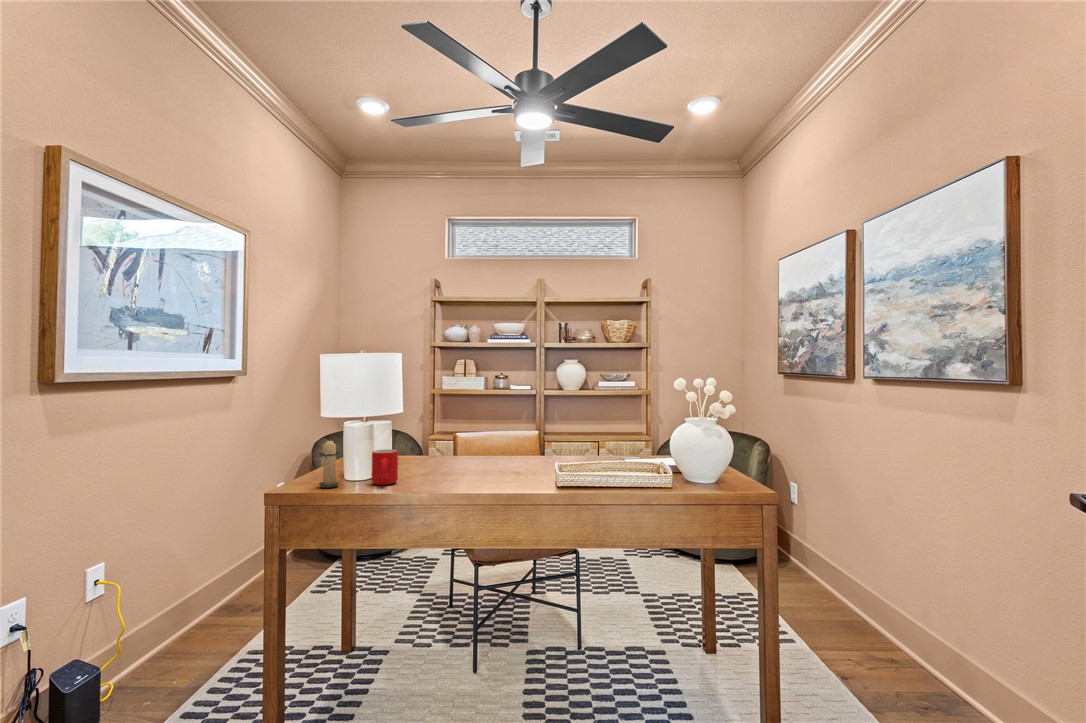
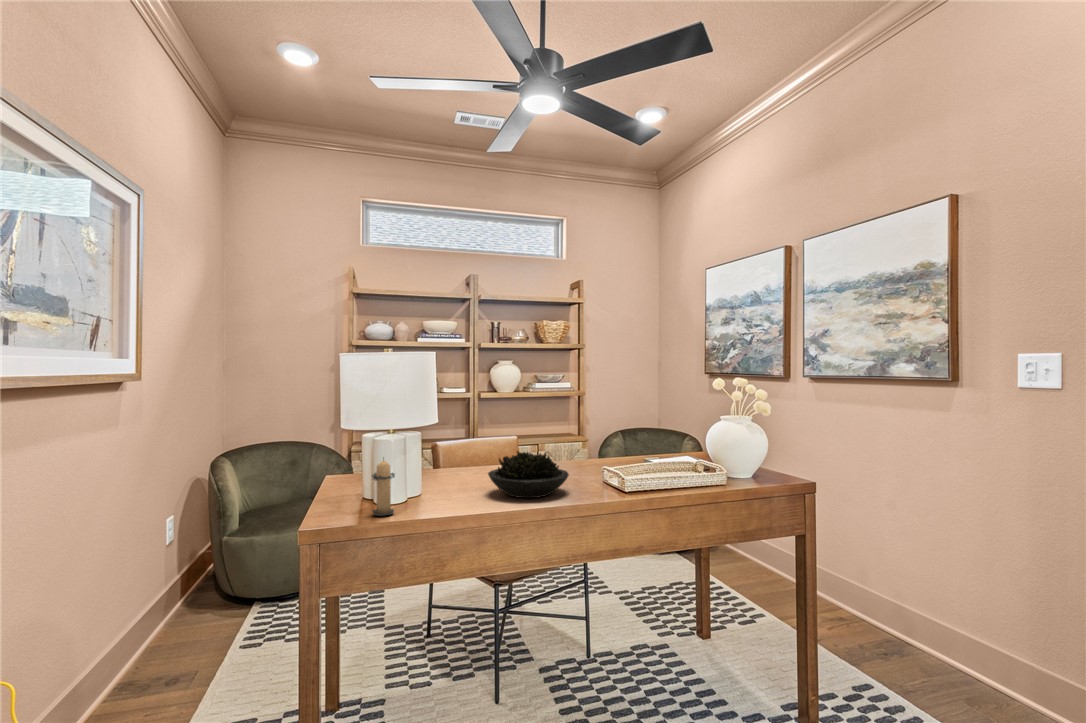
succulent plant: none [436,440,513,484] -> present [488,451,569,498]
mug: present [372,449,398,485] -> none [426,466,454,507]

